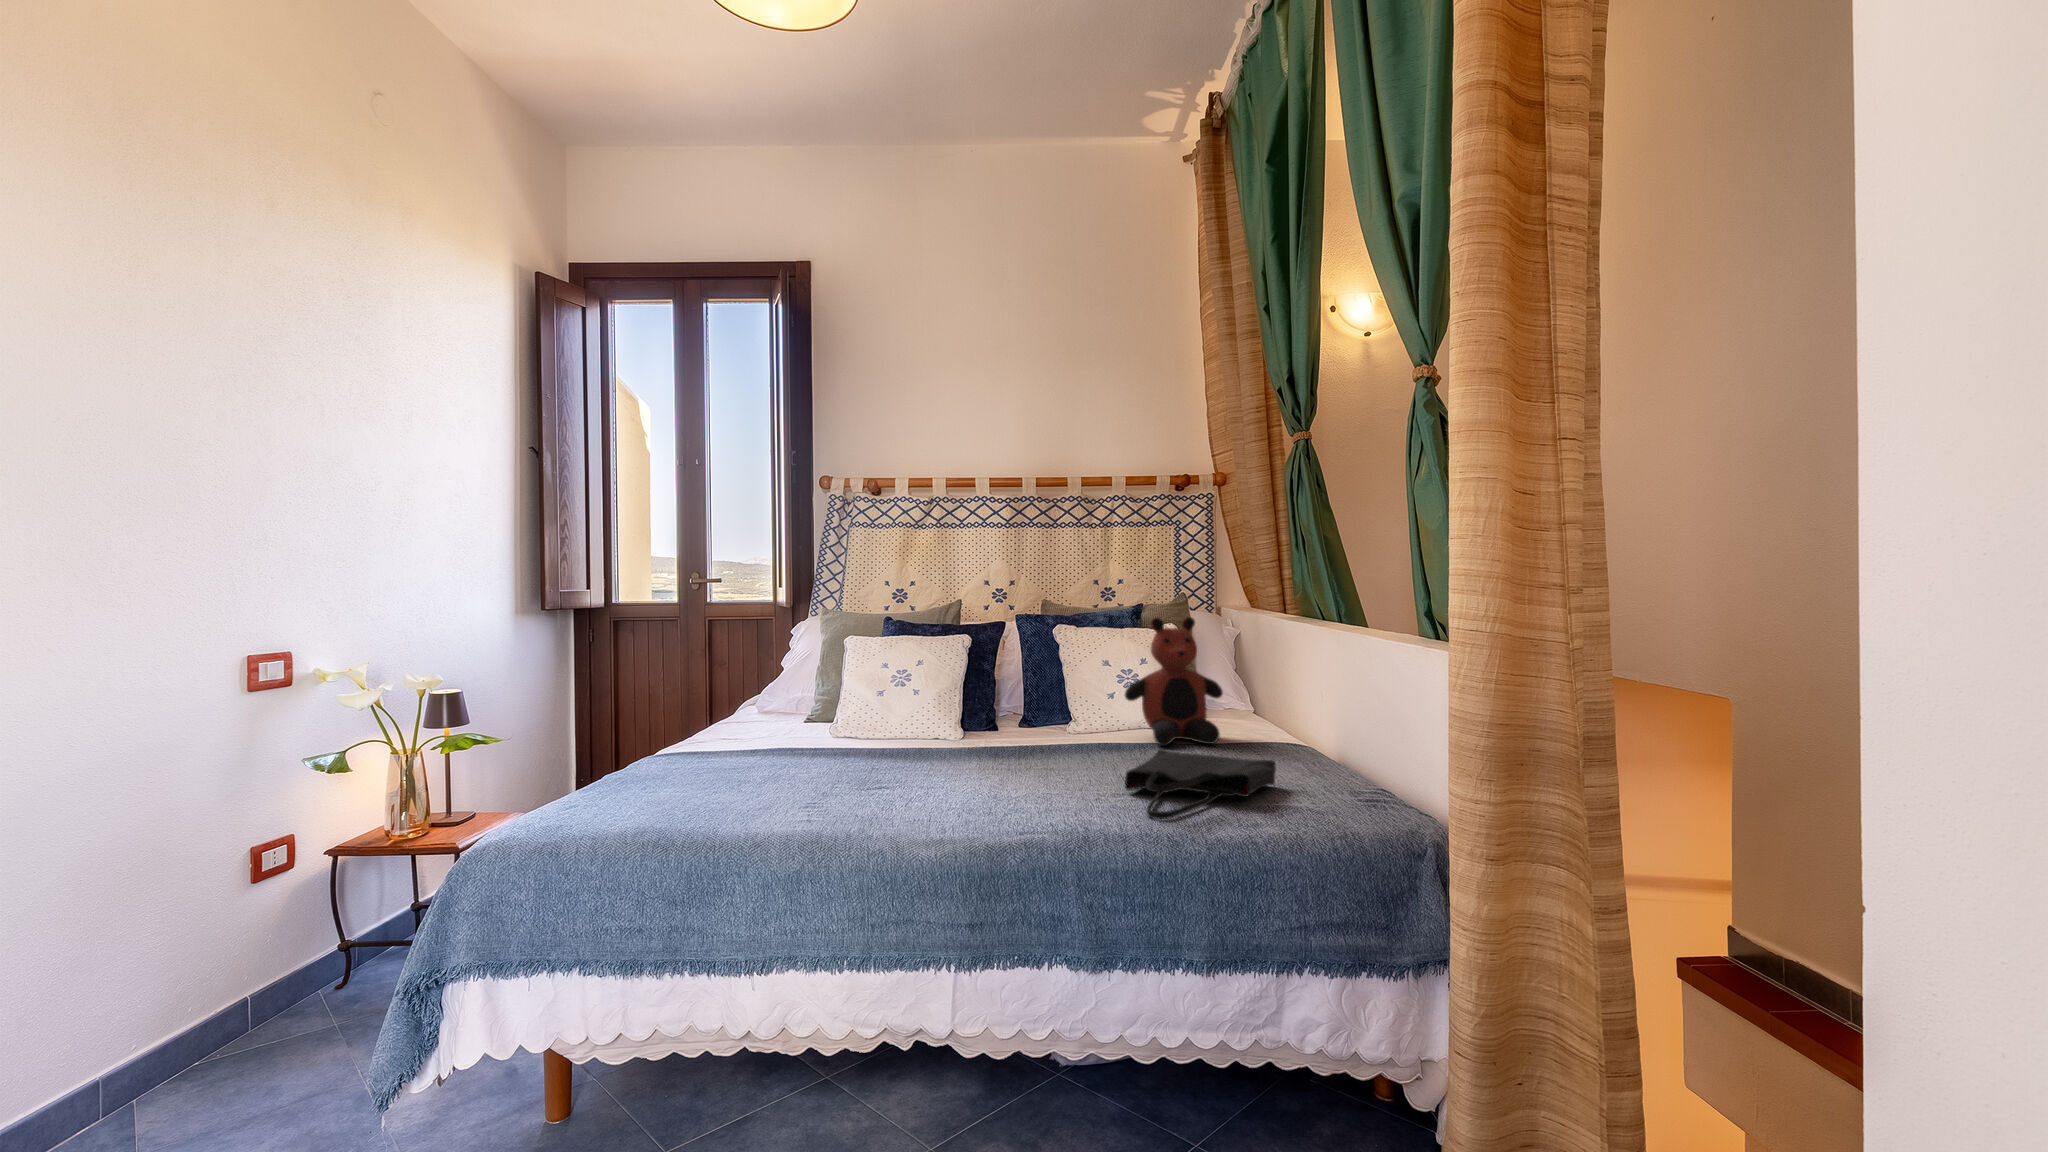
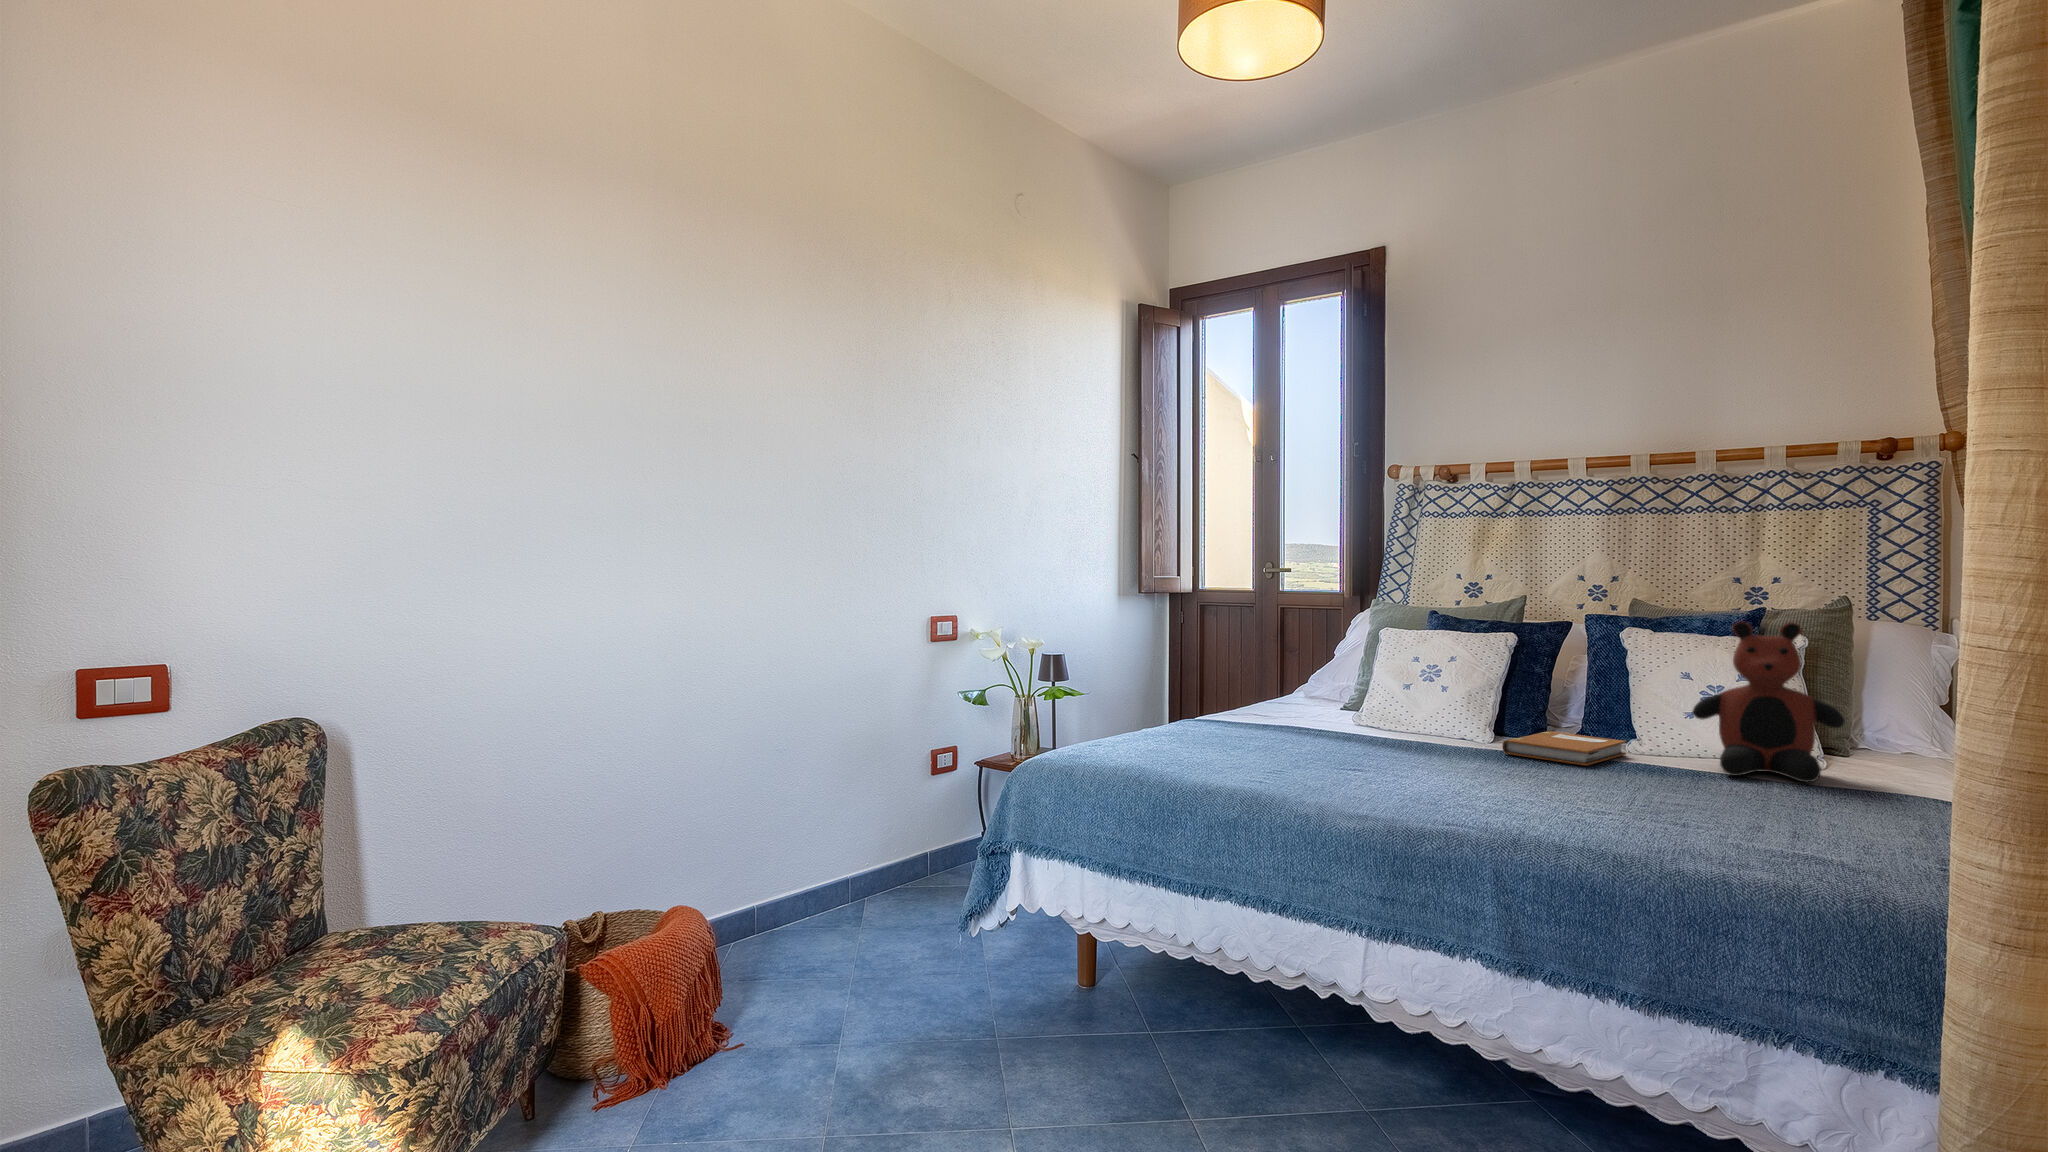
notebook: none [990,724,1077,753] -> present [1503,731,1626,766]
tote bag: present [1125,749,1276,819] -> none [1603,770,1832,836]

